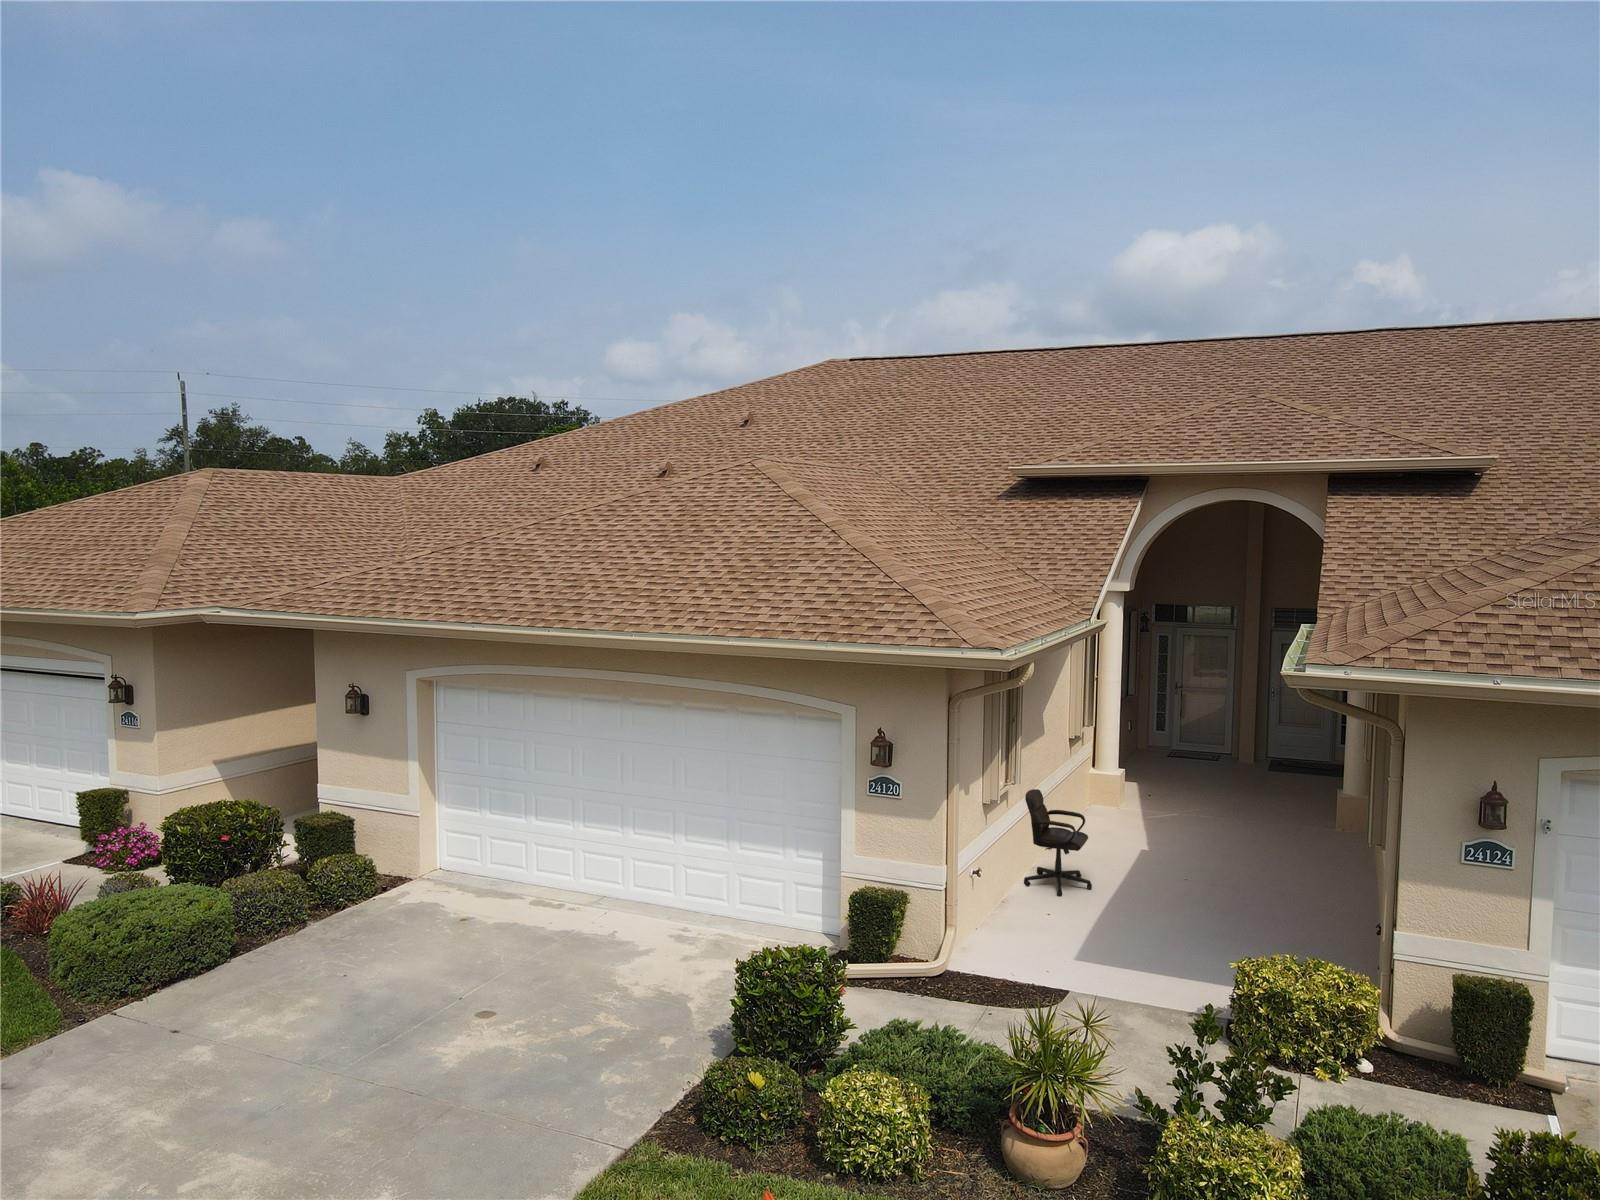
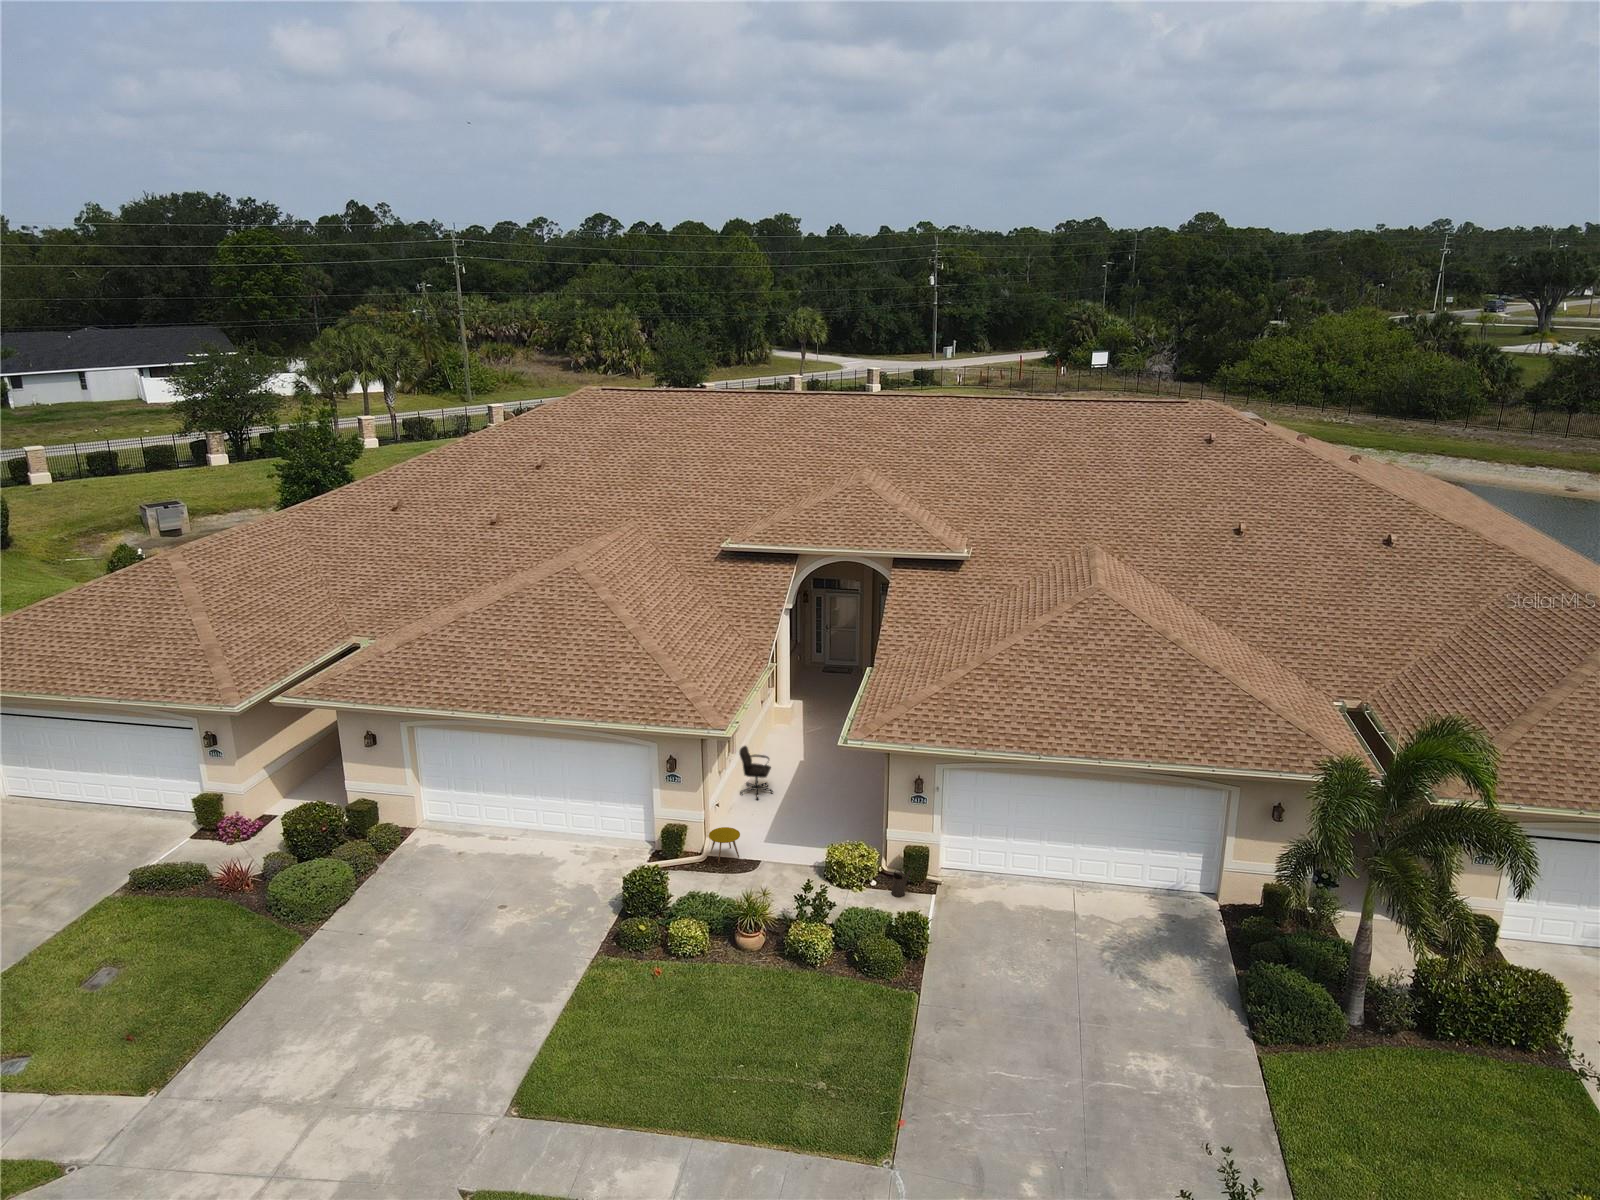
side table: none [953,913,1023,985] -> present [709,827,740,862]
watering can: none [1423,1028,1480,1109] -> present [891,869,911,897]

